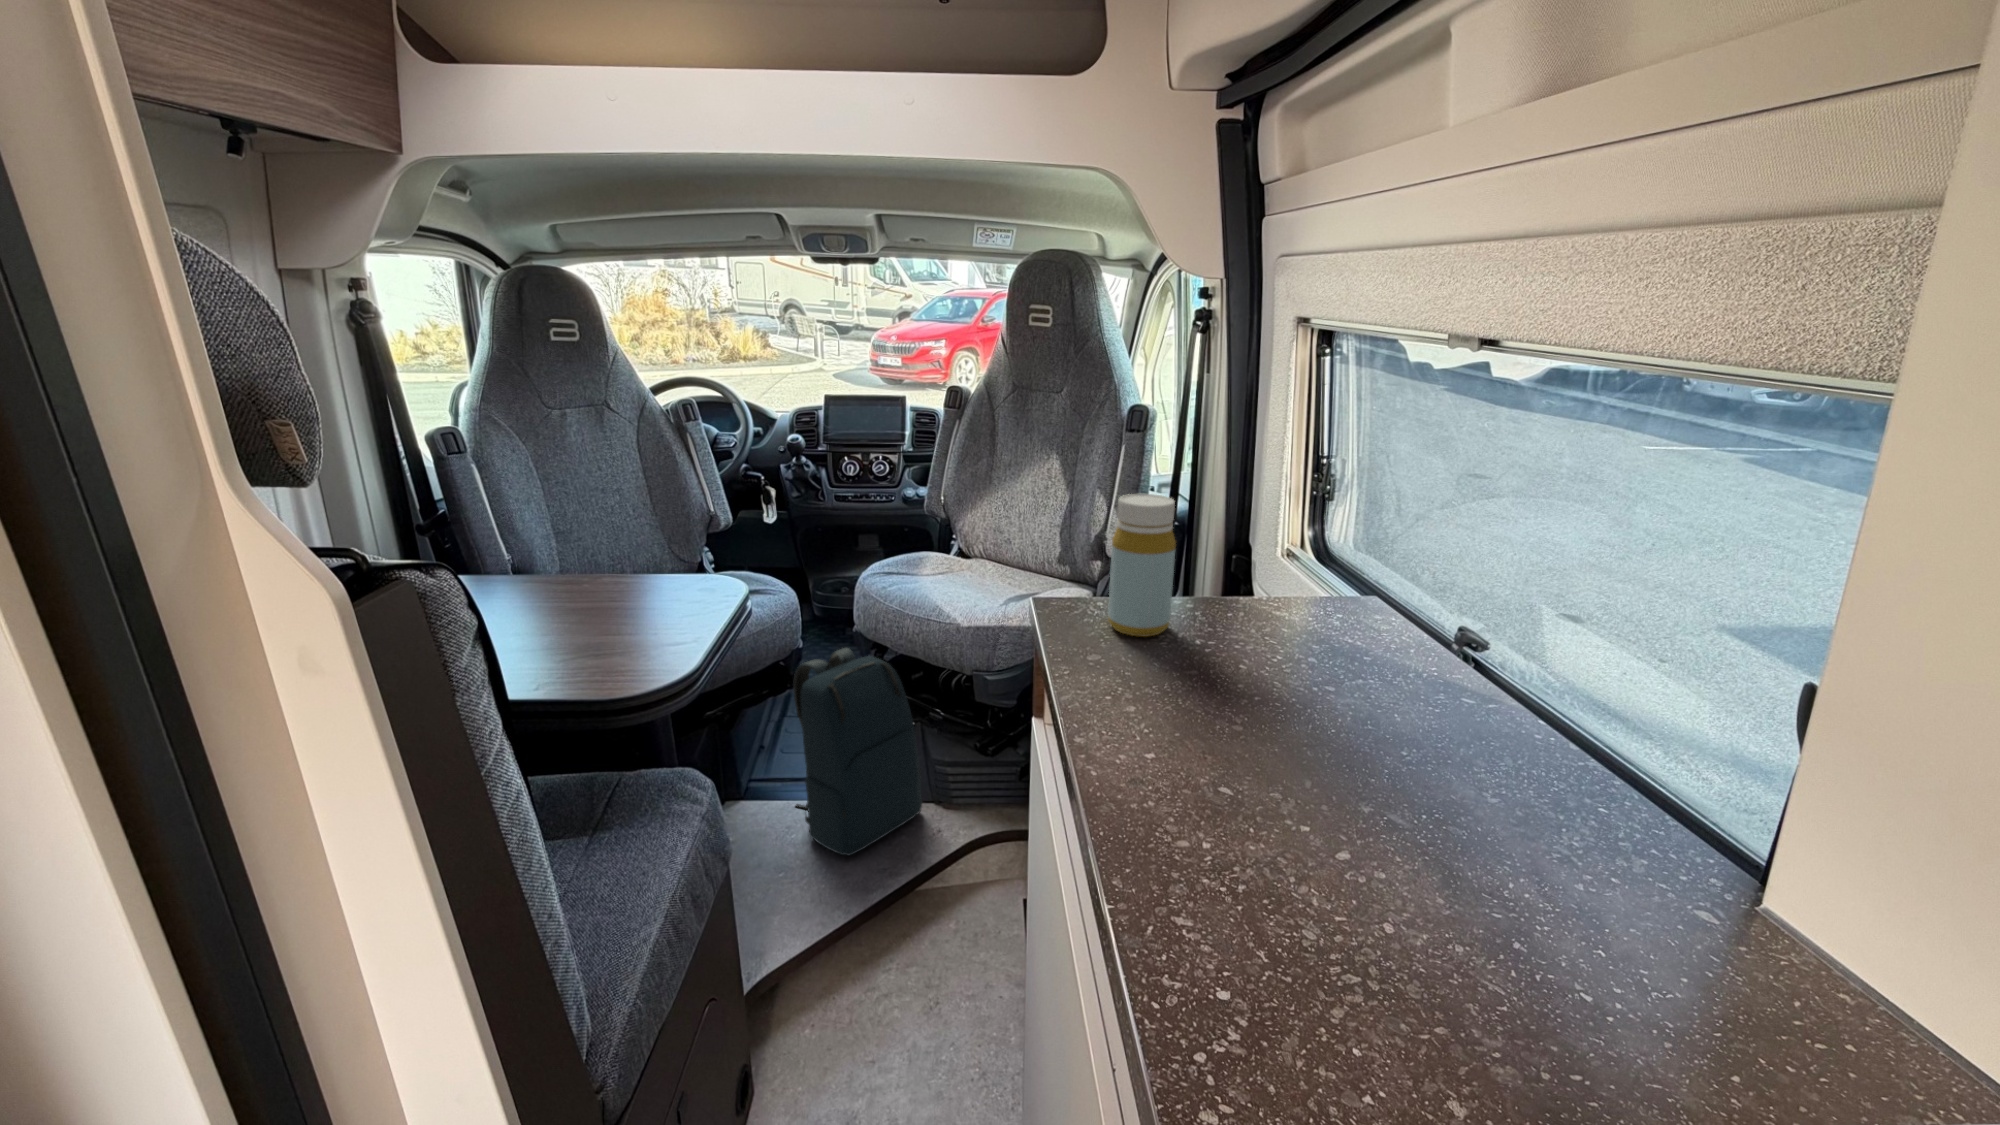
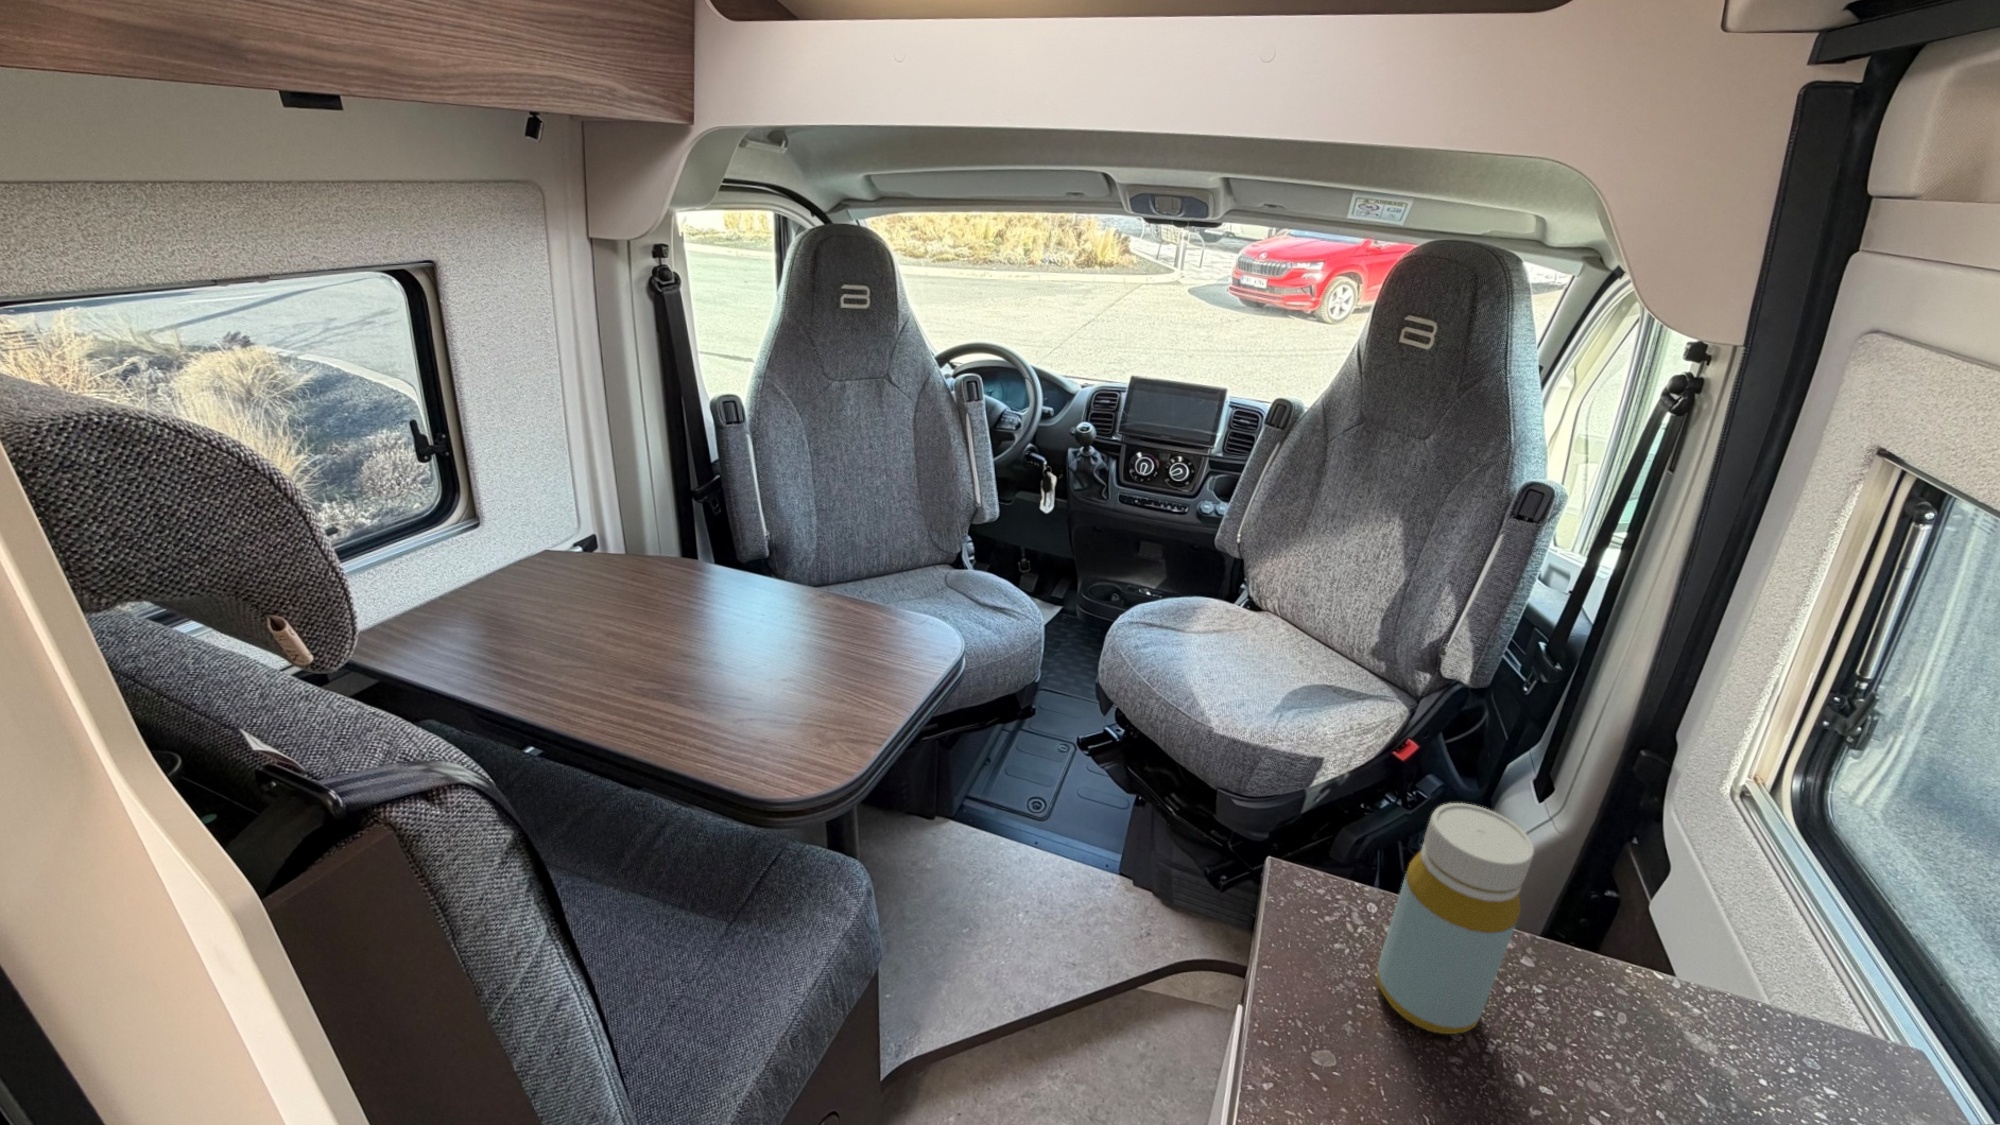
backpack: present [793,648,922,856] -> none [996,708,1140,950]

